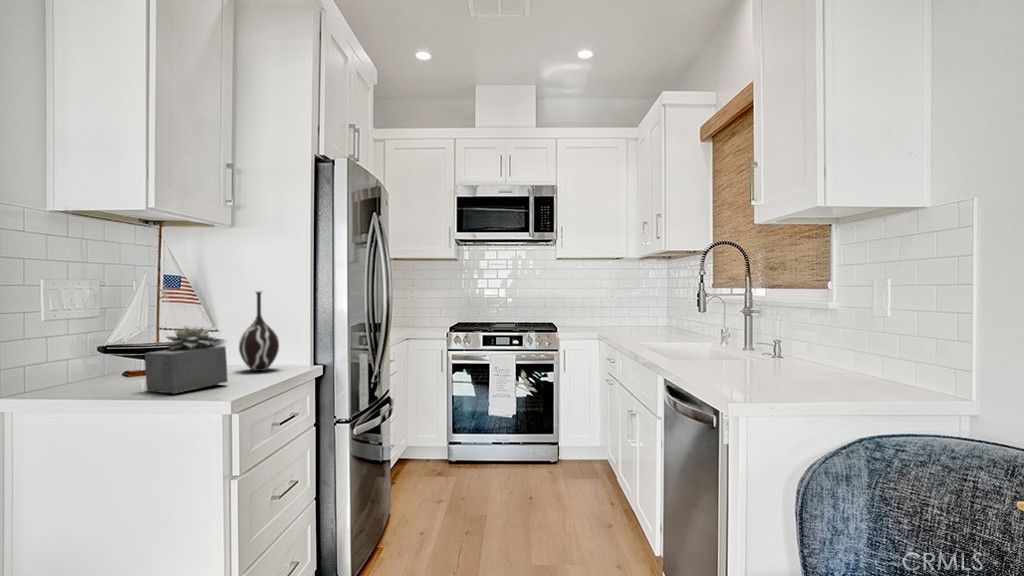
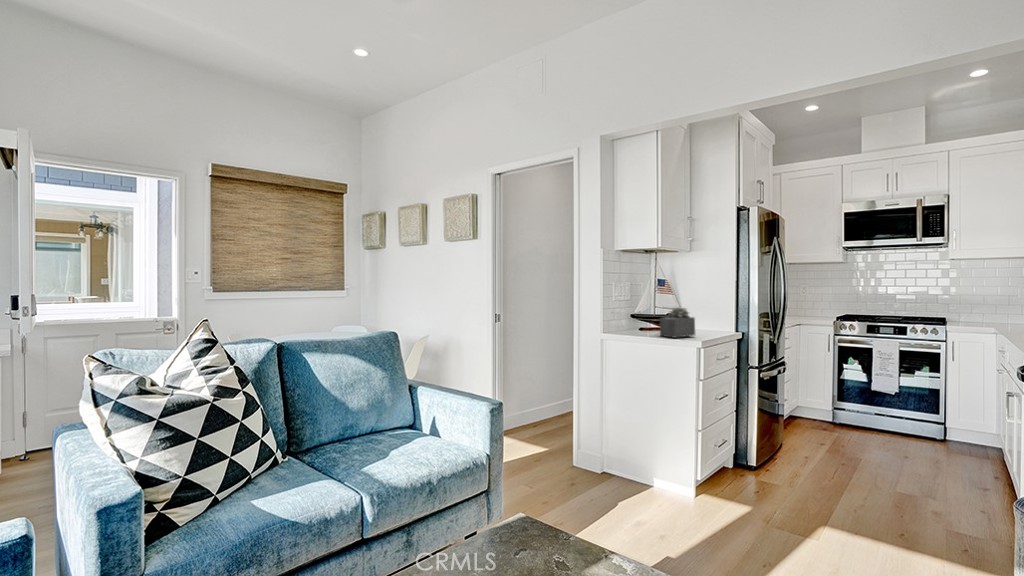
vase: present [239,292,279,371] -> none [695,289,716,333]

